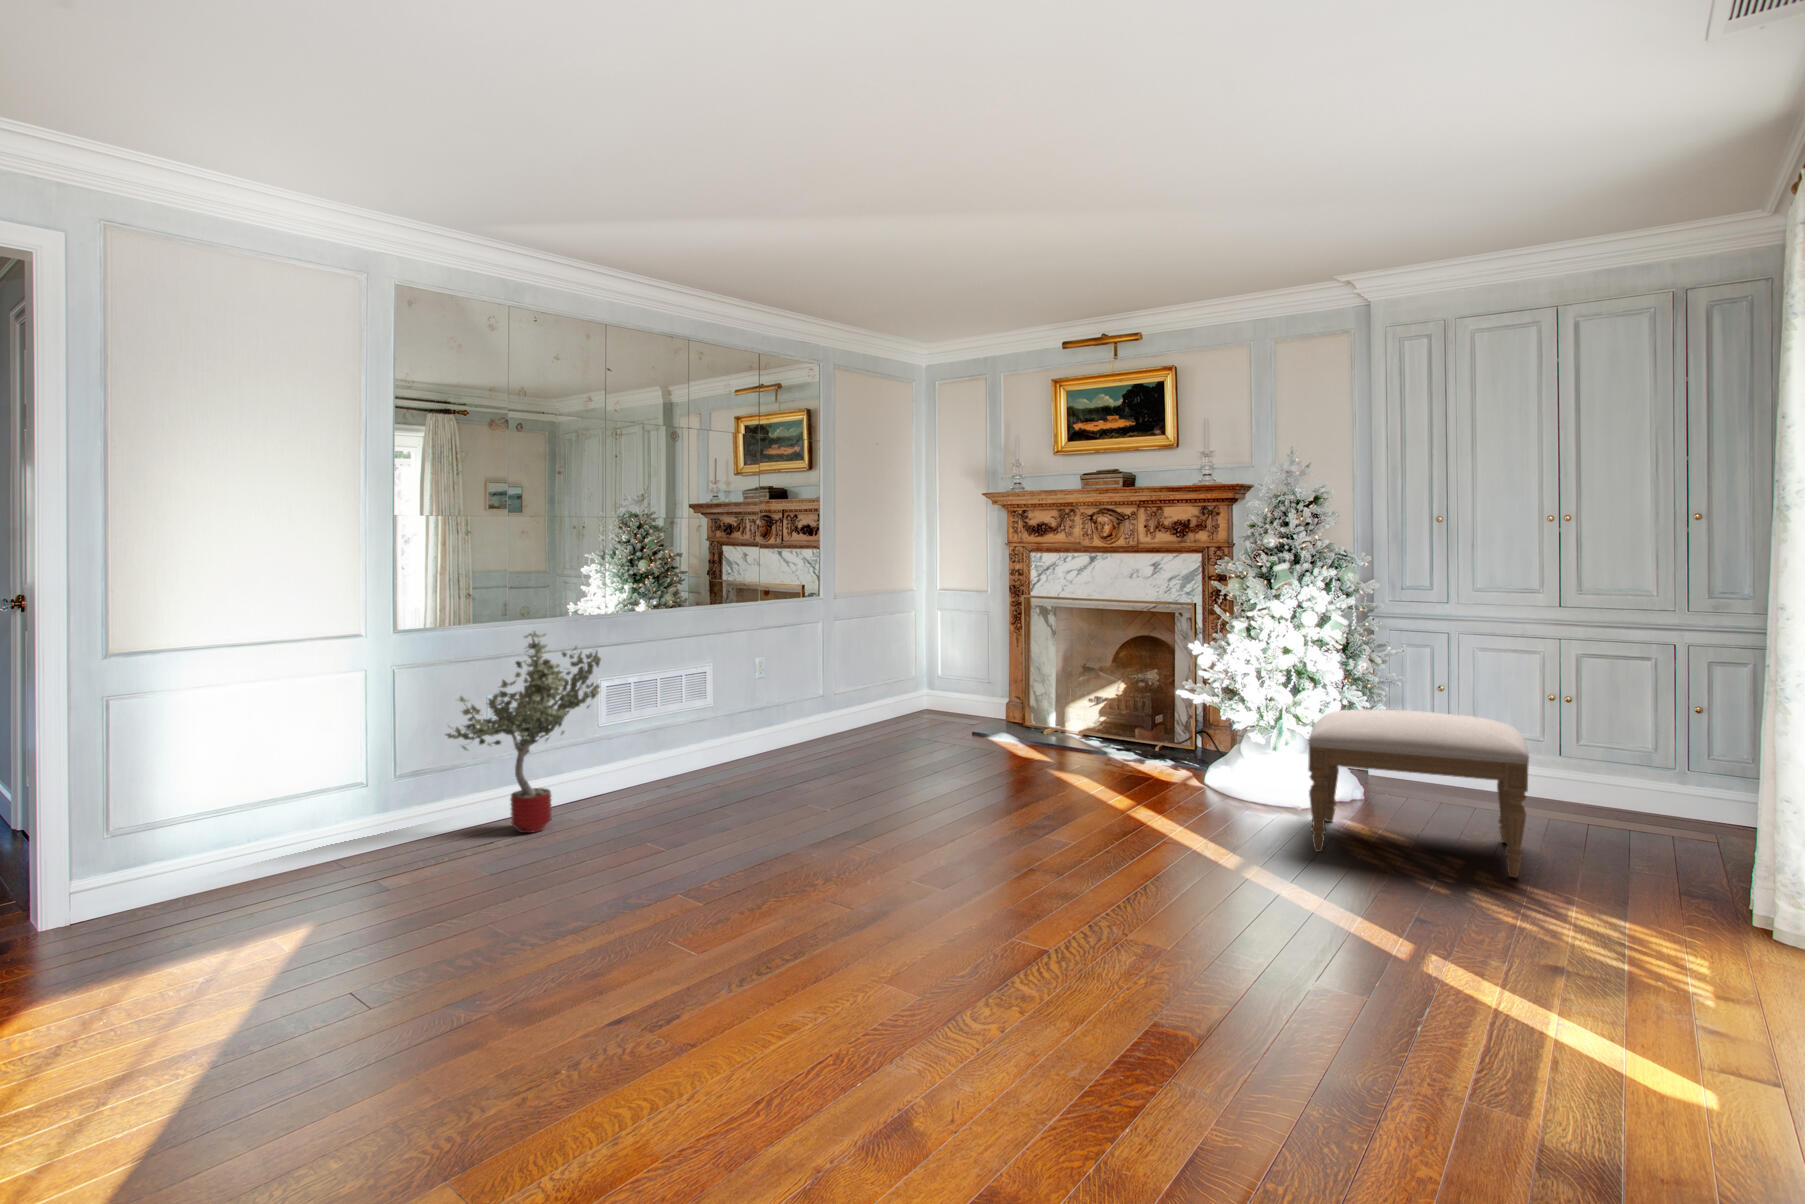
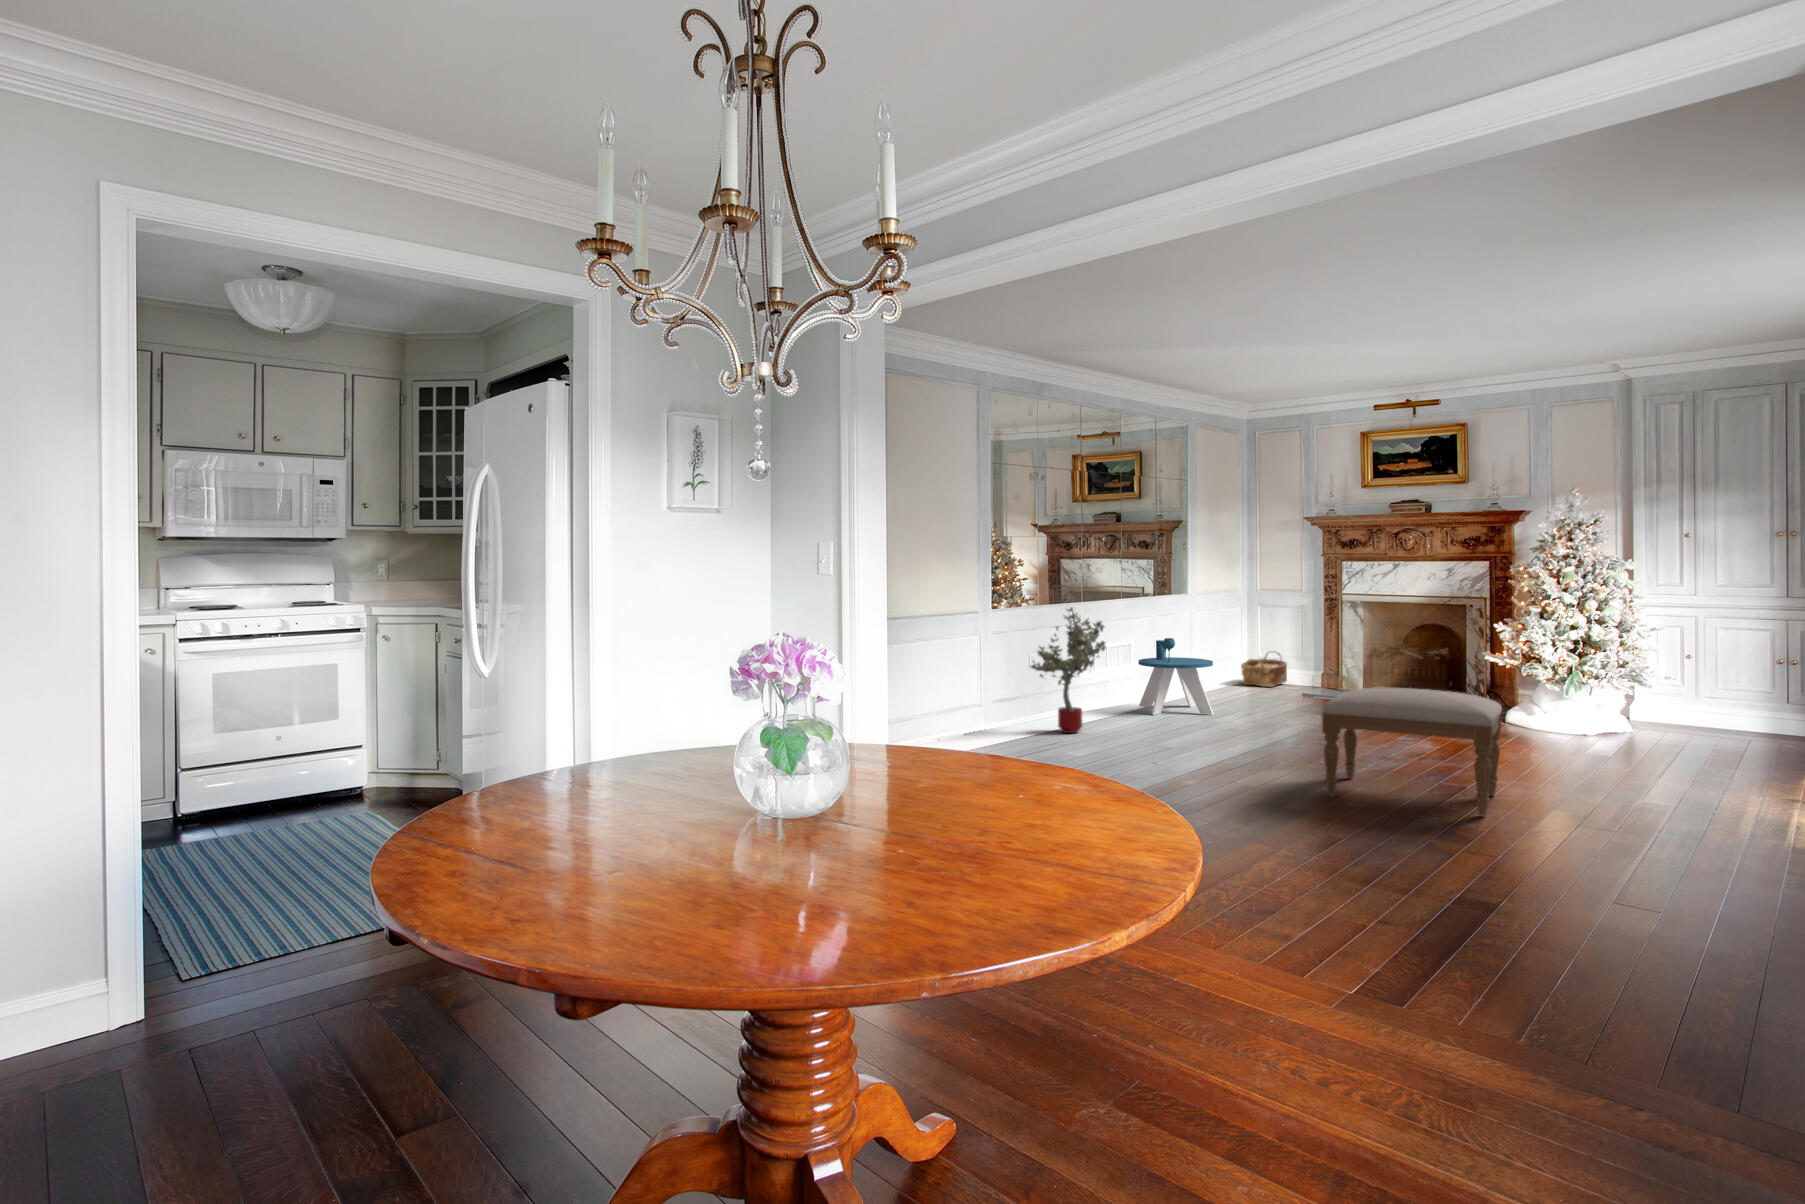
side table: none [707,669,813,784] -> present [1138,638,1213,715]
woven basket: none [911,671,972,722] -> present [1241,652,1287,687]
ottoman: present [1308,709,1529,877] -> present [1322,687,1502,816]

